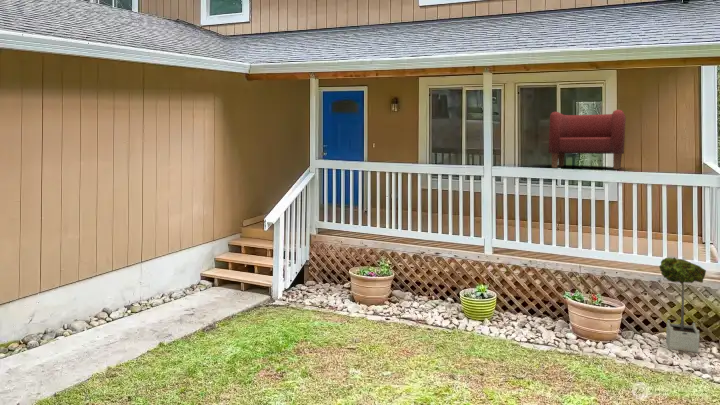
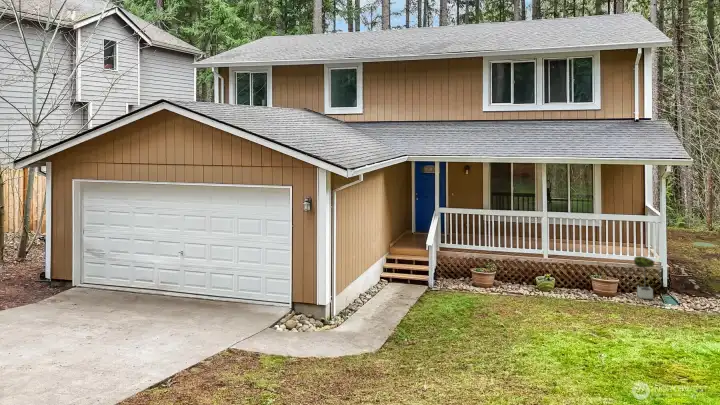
armchair: present [548,110,626,169] -> none [568,180,608,211]

